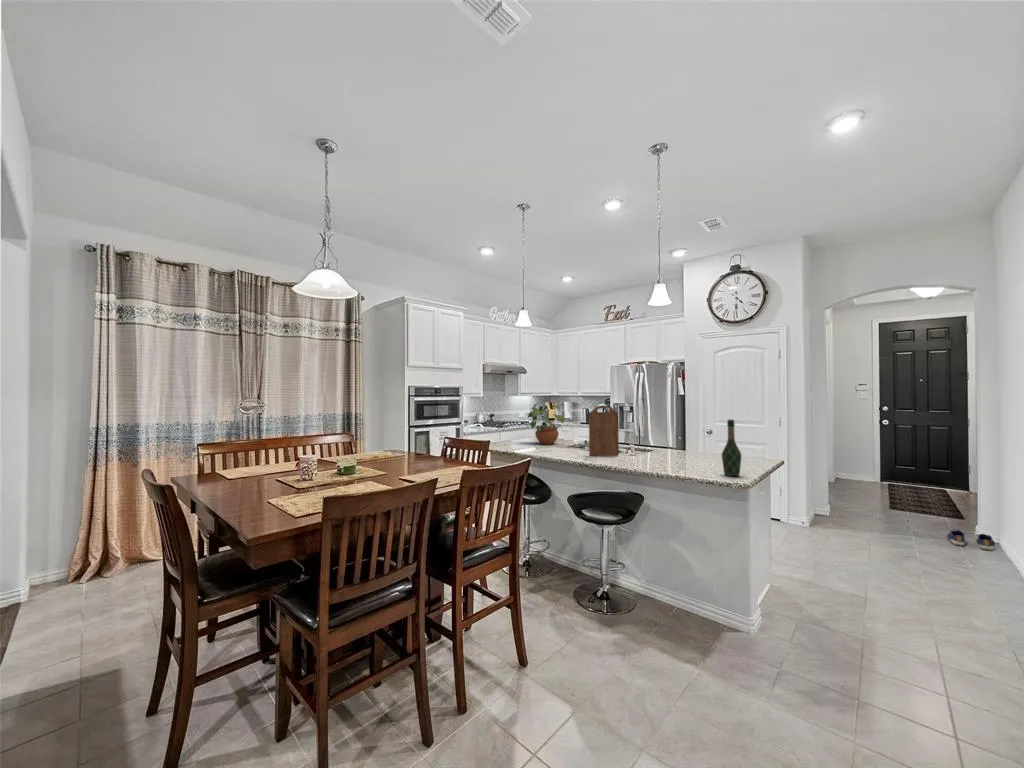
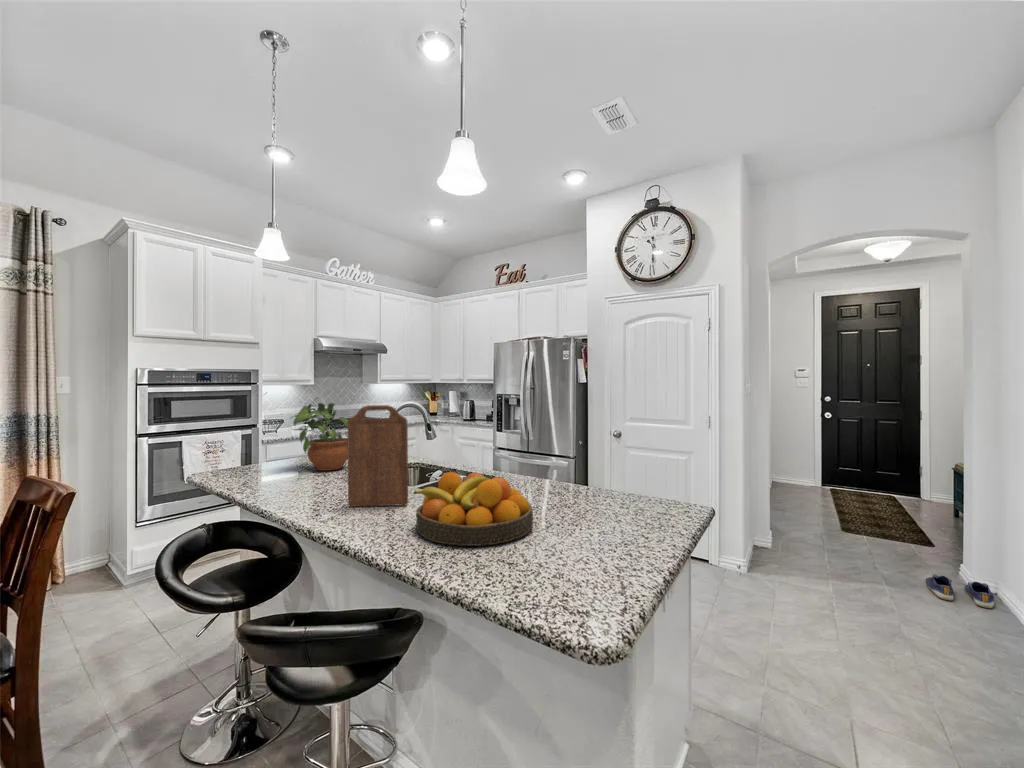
wine bottle: present [722,420,742,476] -> none [567,447,613,596]
fruit bowl: none [635,437,692,466] -> present [413,472,533,546]

